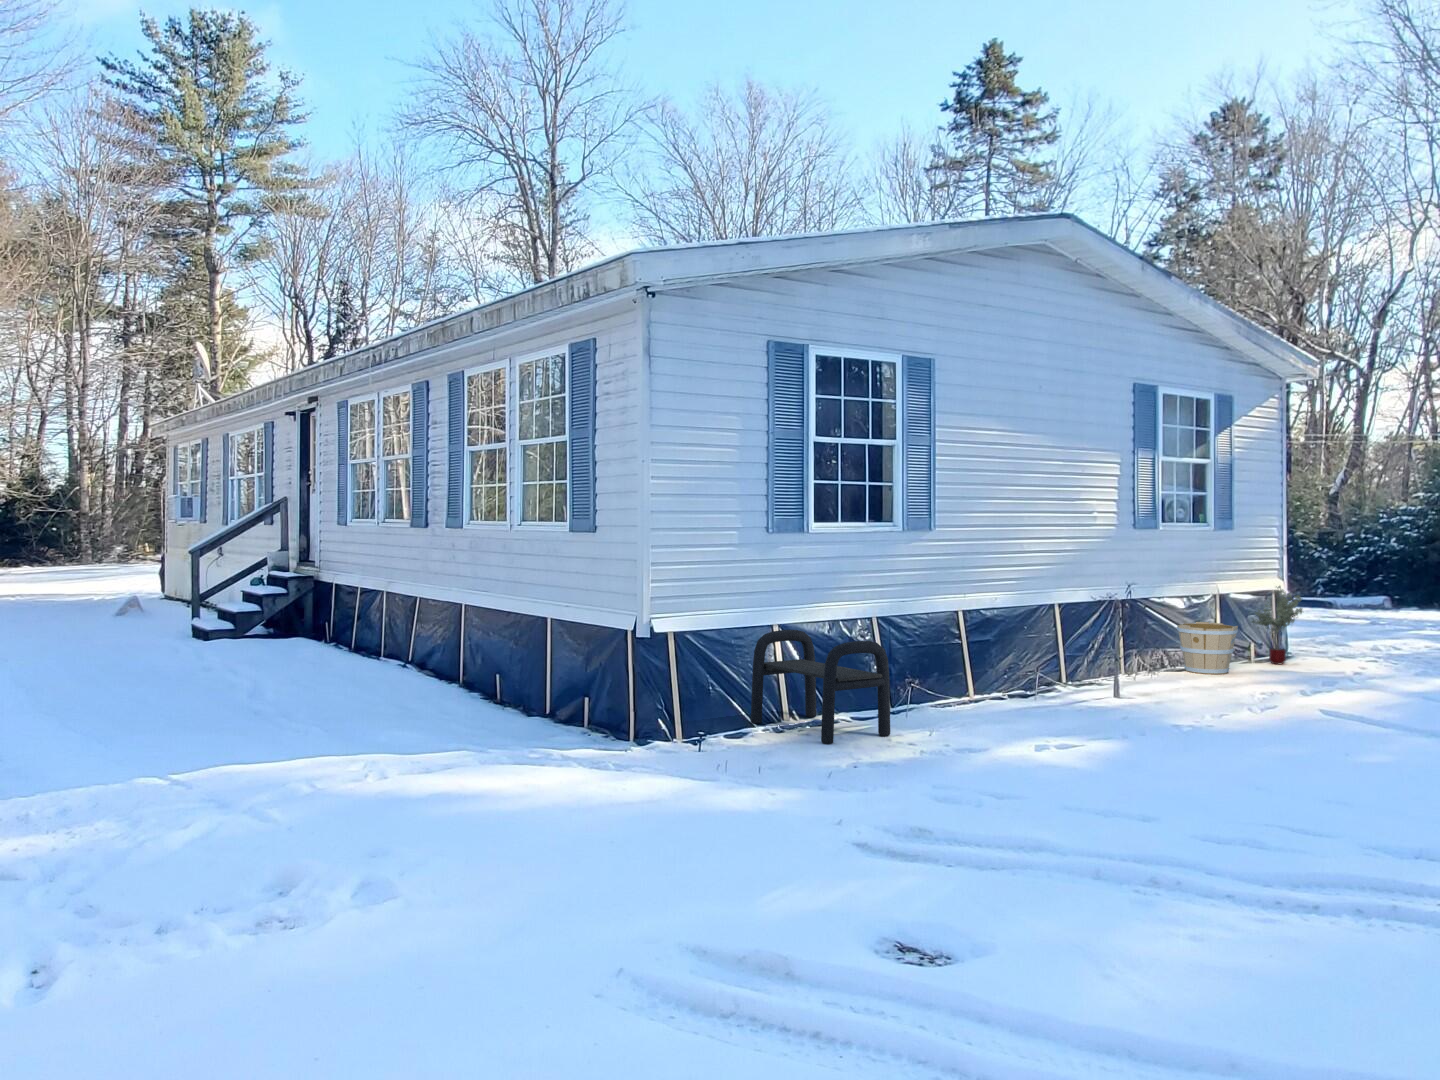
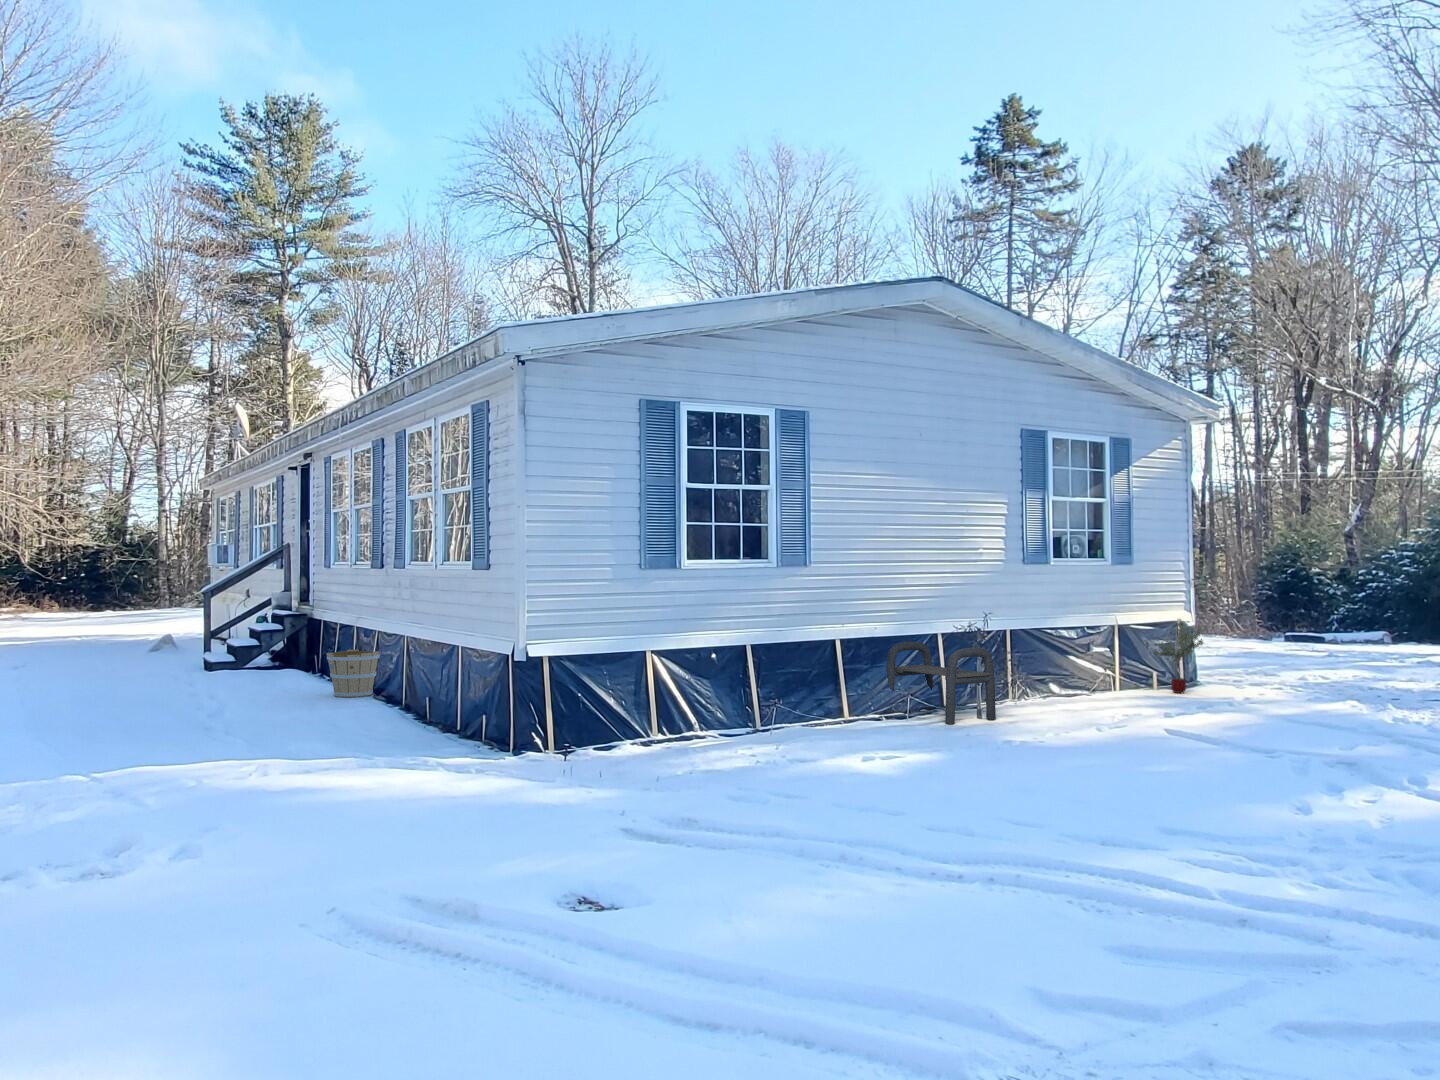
wooden bucket: present [1177,622,1238,674] -> present [327,650,380,697]
bench: present [751,630,890,744] -> present [885,642,996,724]

